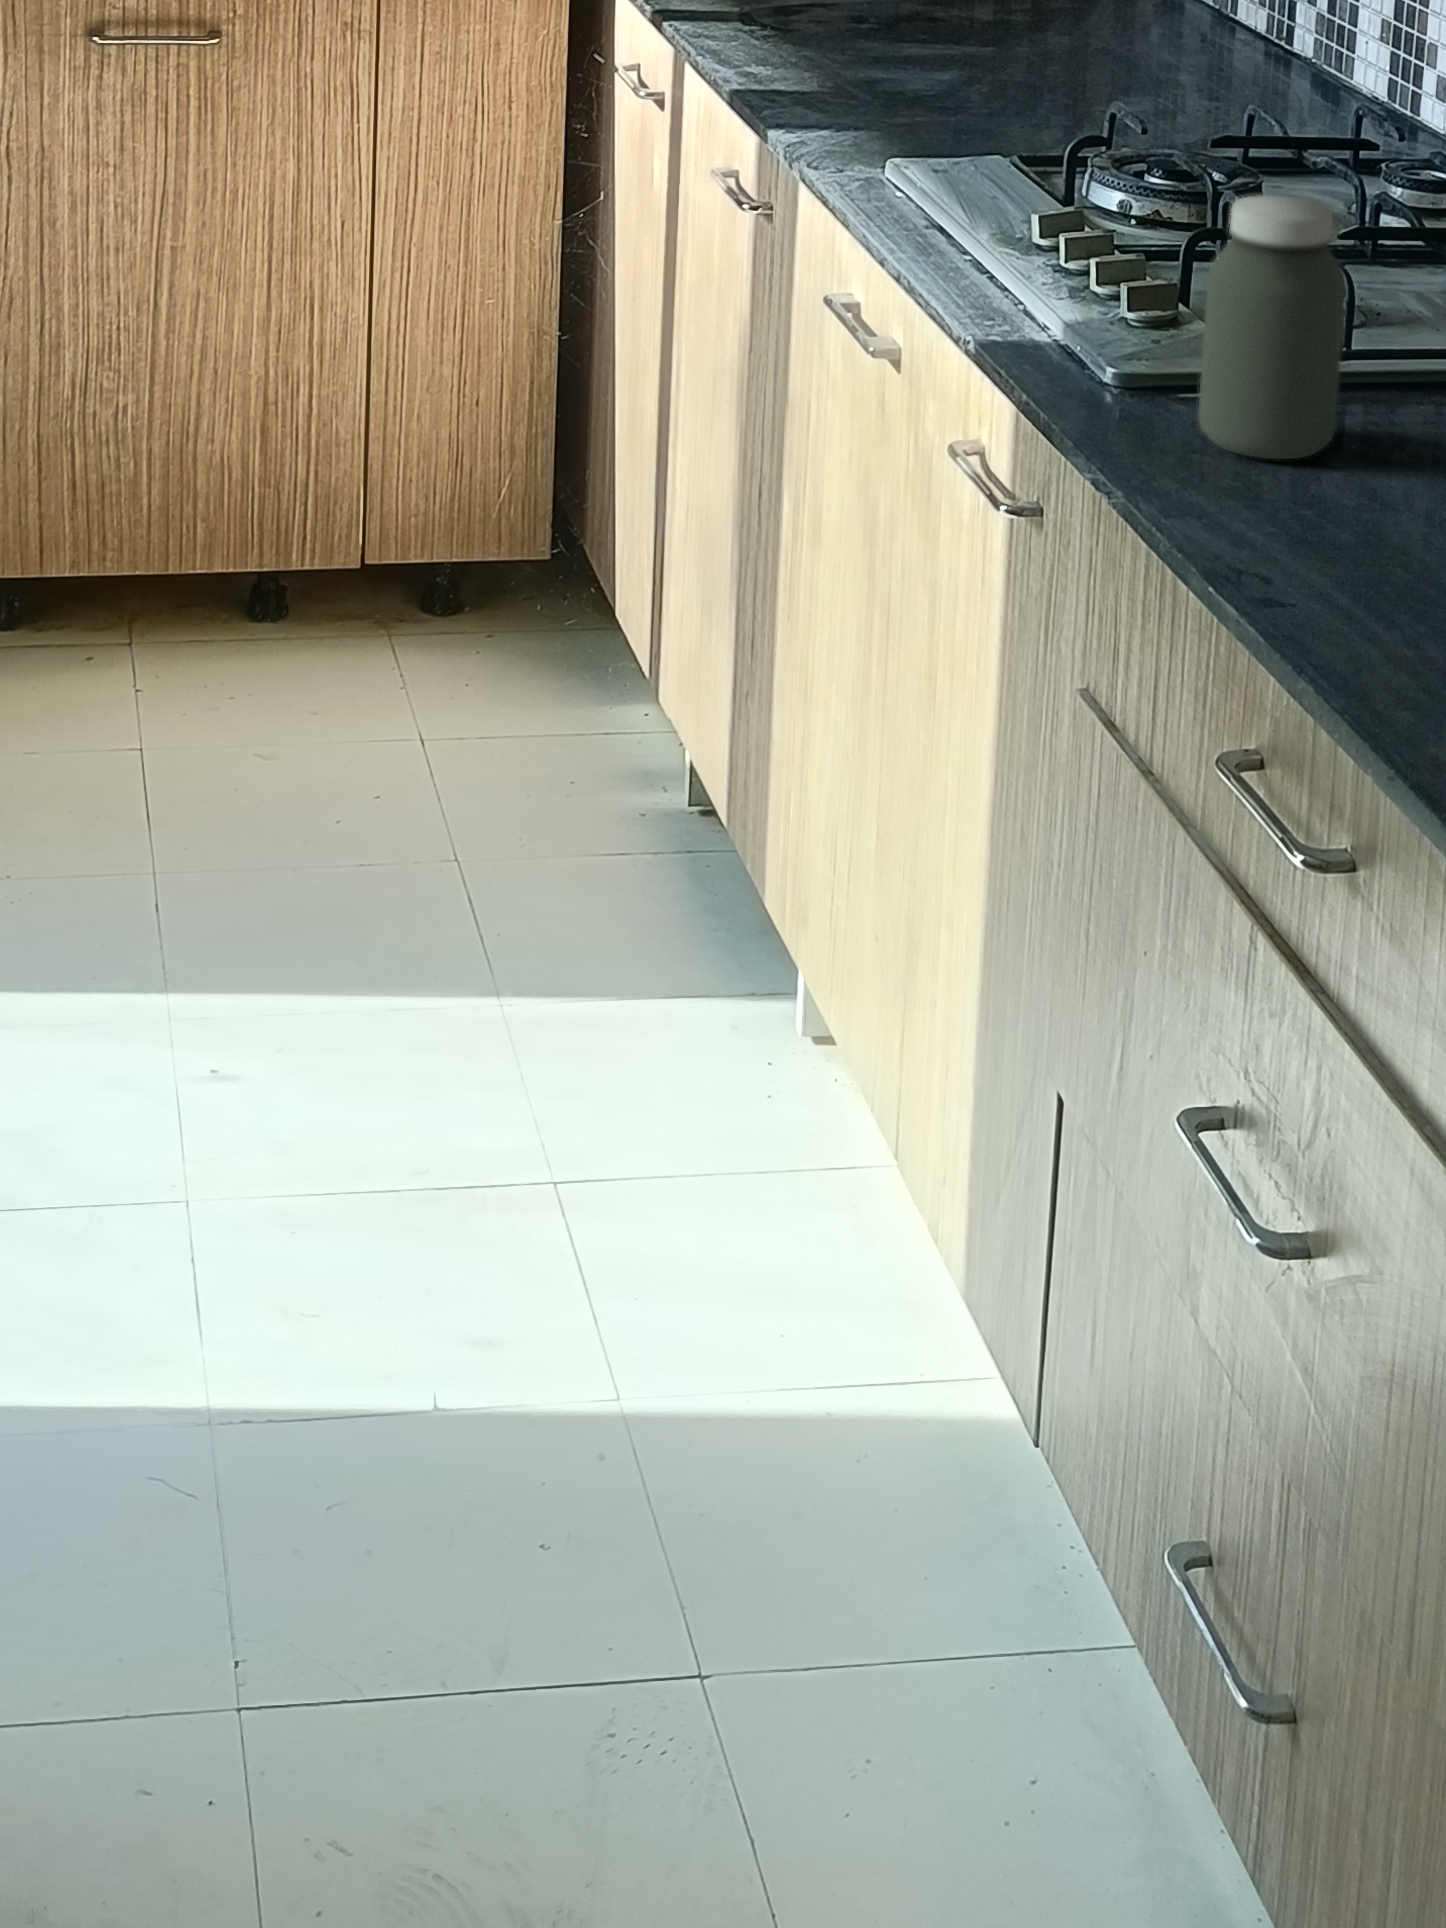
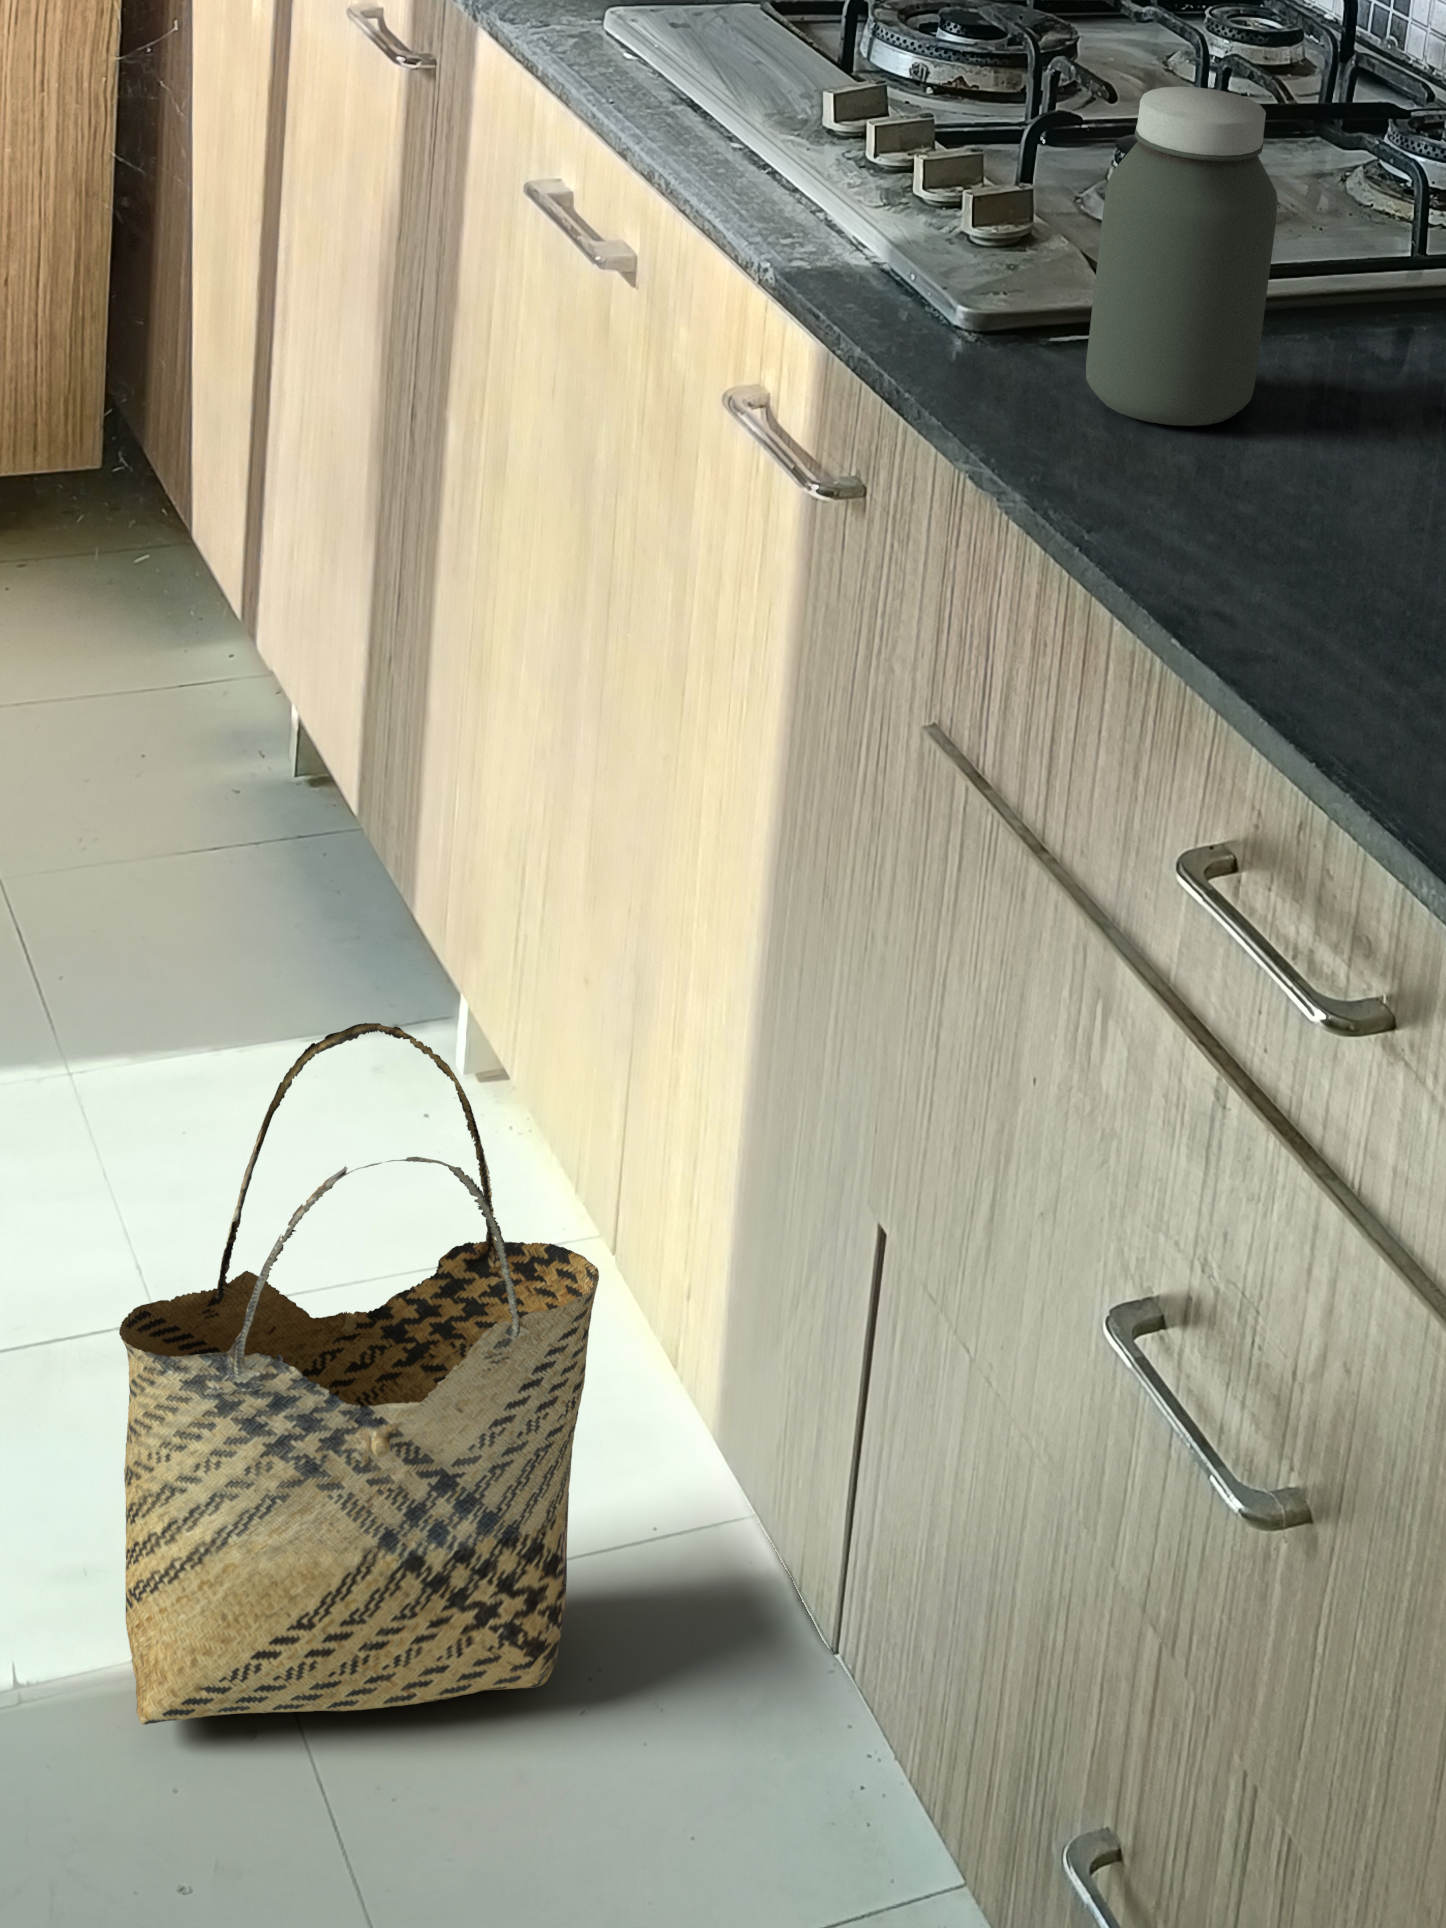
woven basket: none [507,925,870,1455] -> present [119,1023,599,1725]

